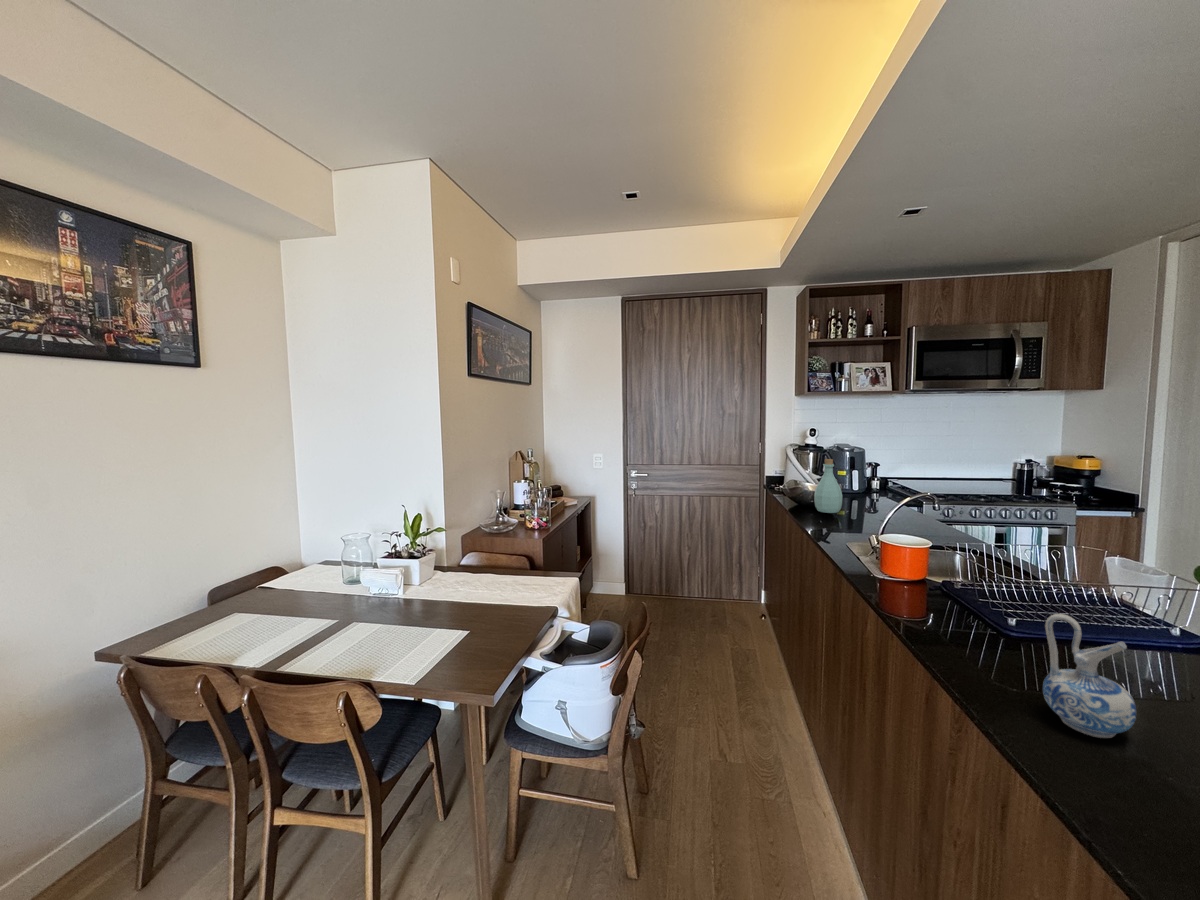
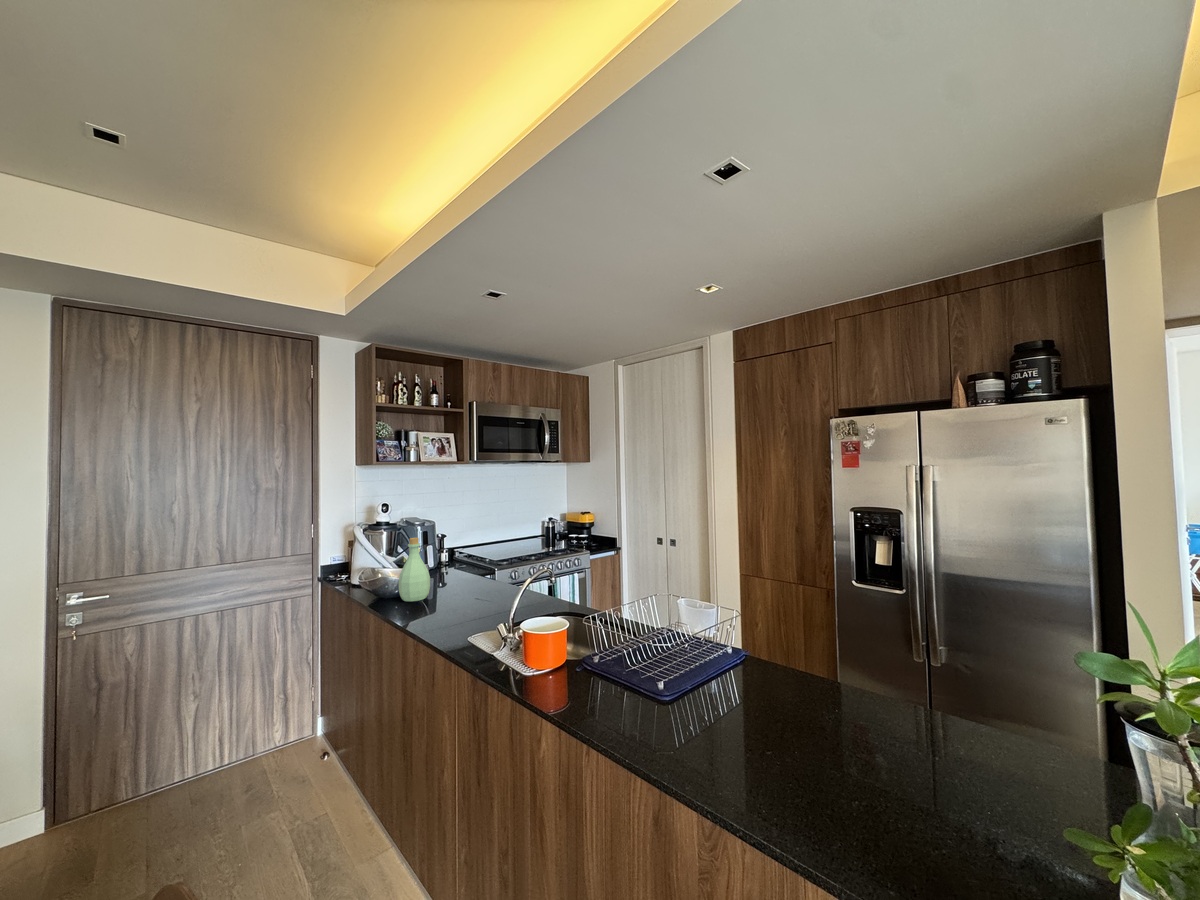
ceramic pitcher: present [1043,614,1136,738] -> none [771,689,841,808]

